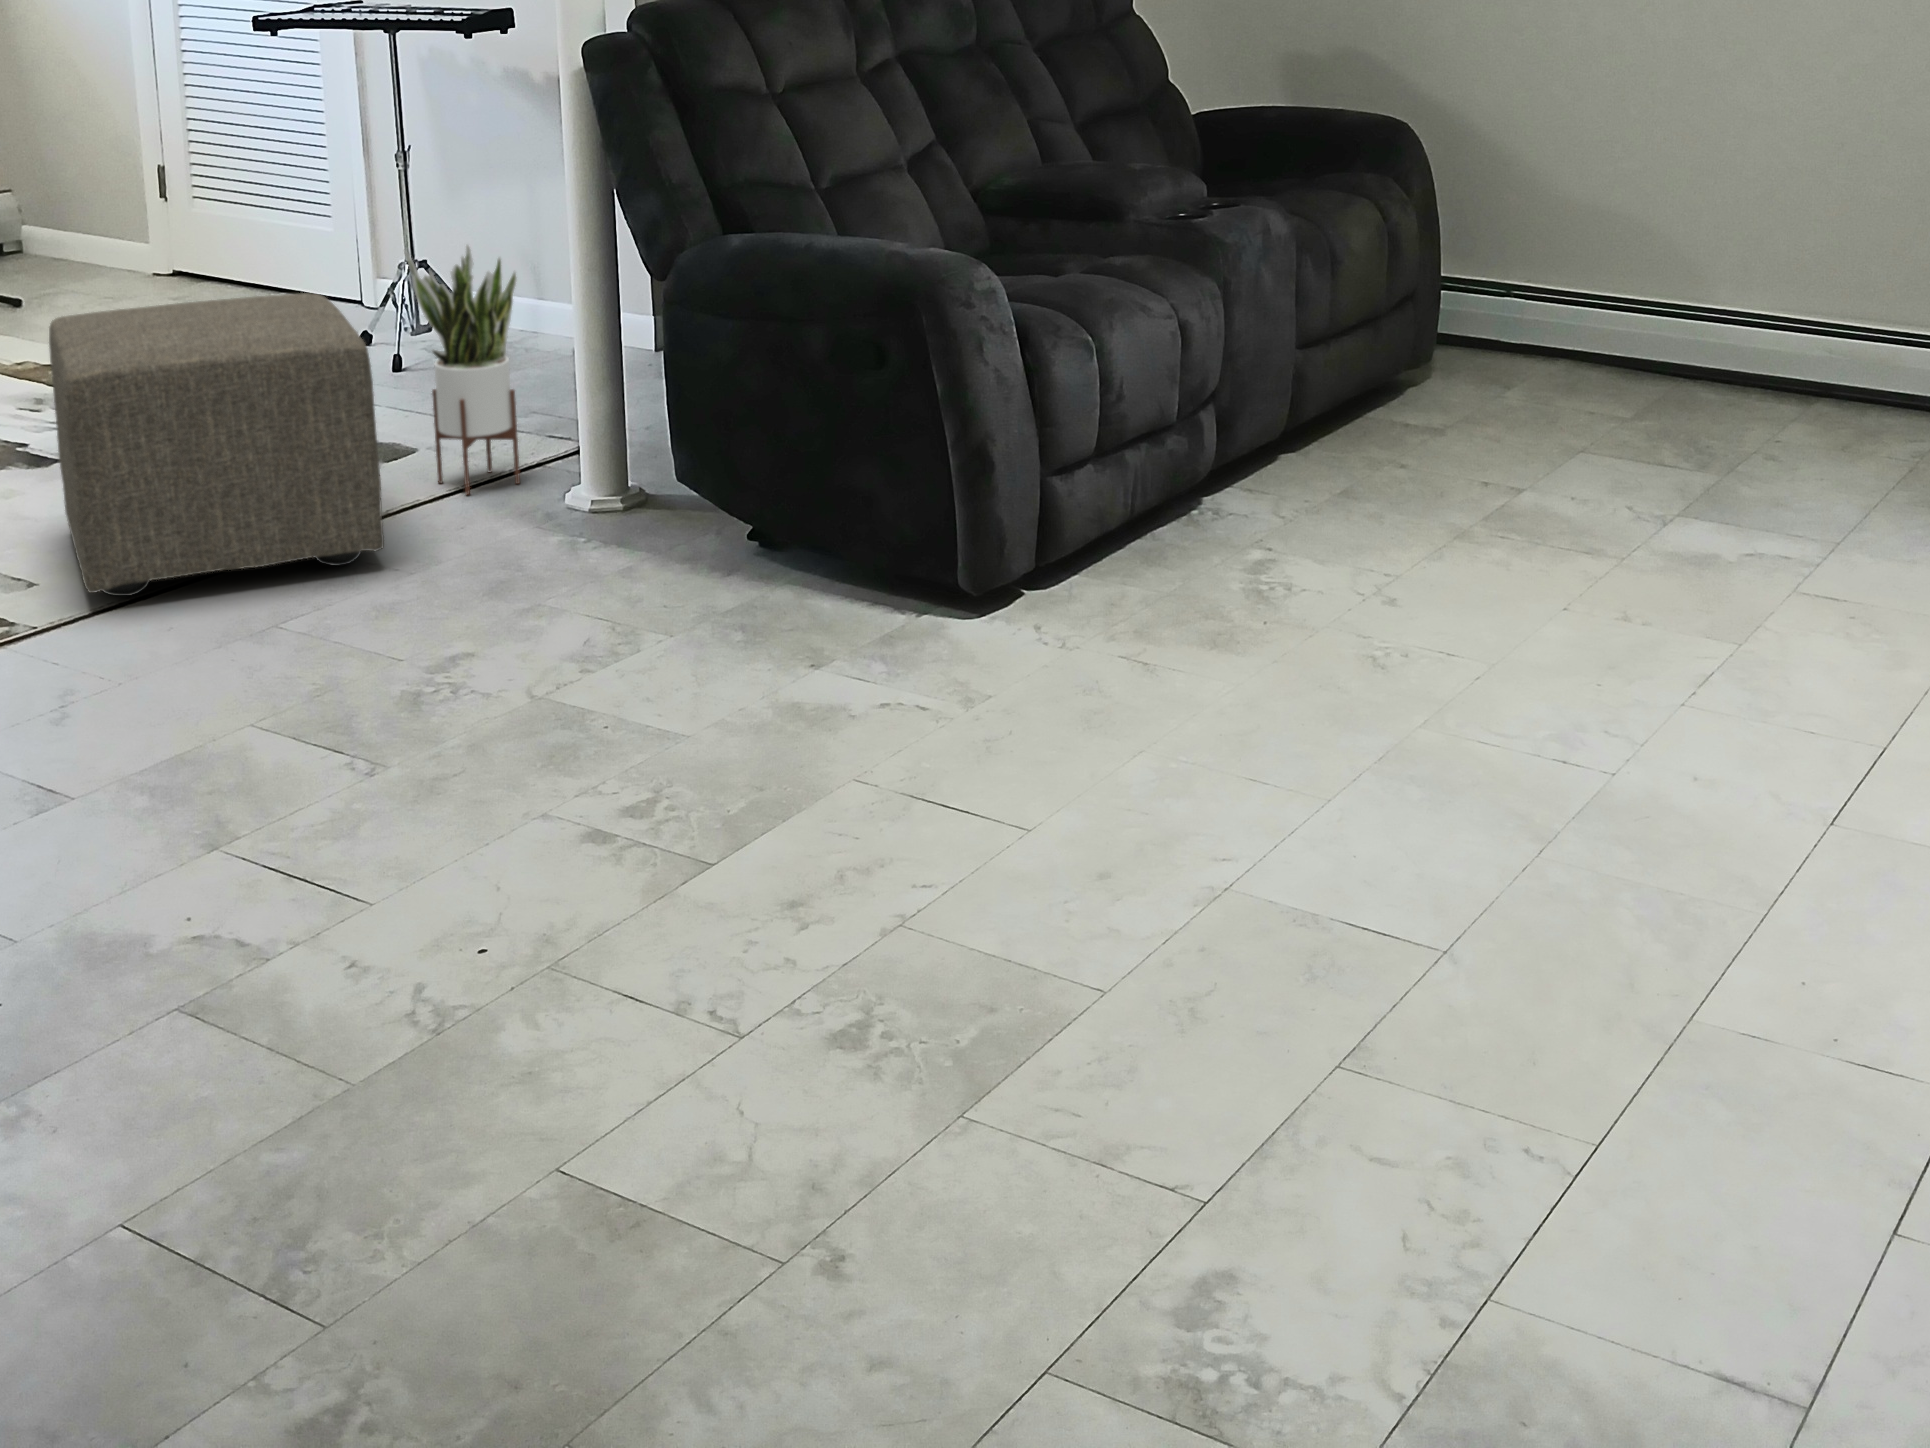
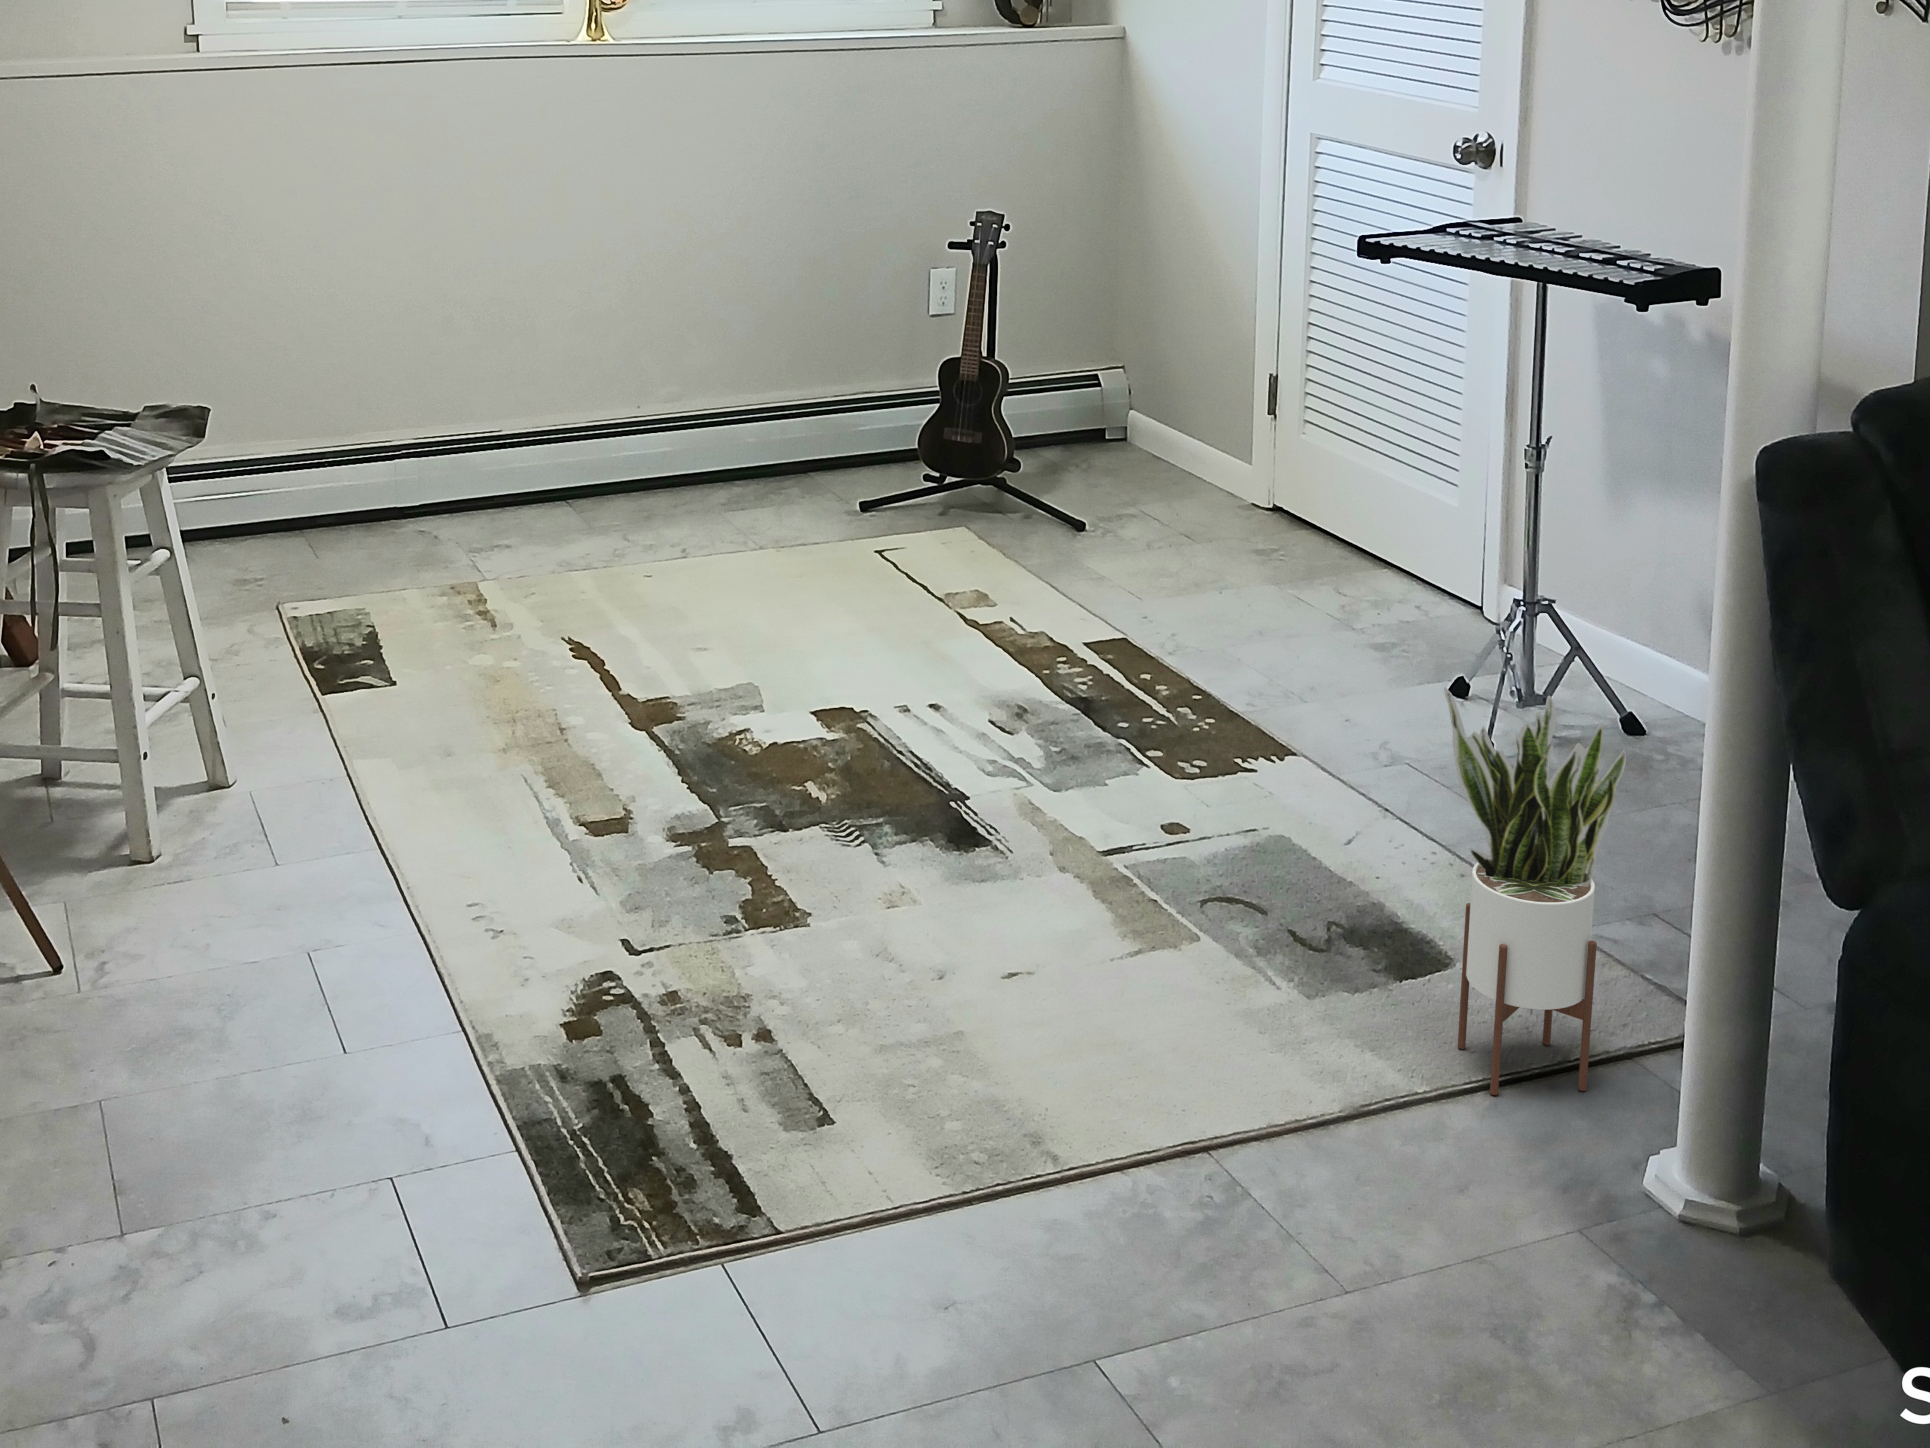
ottoman: present [49,293,384,596] -> none [849,701,1319,1225]

